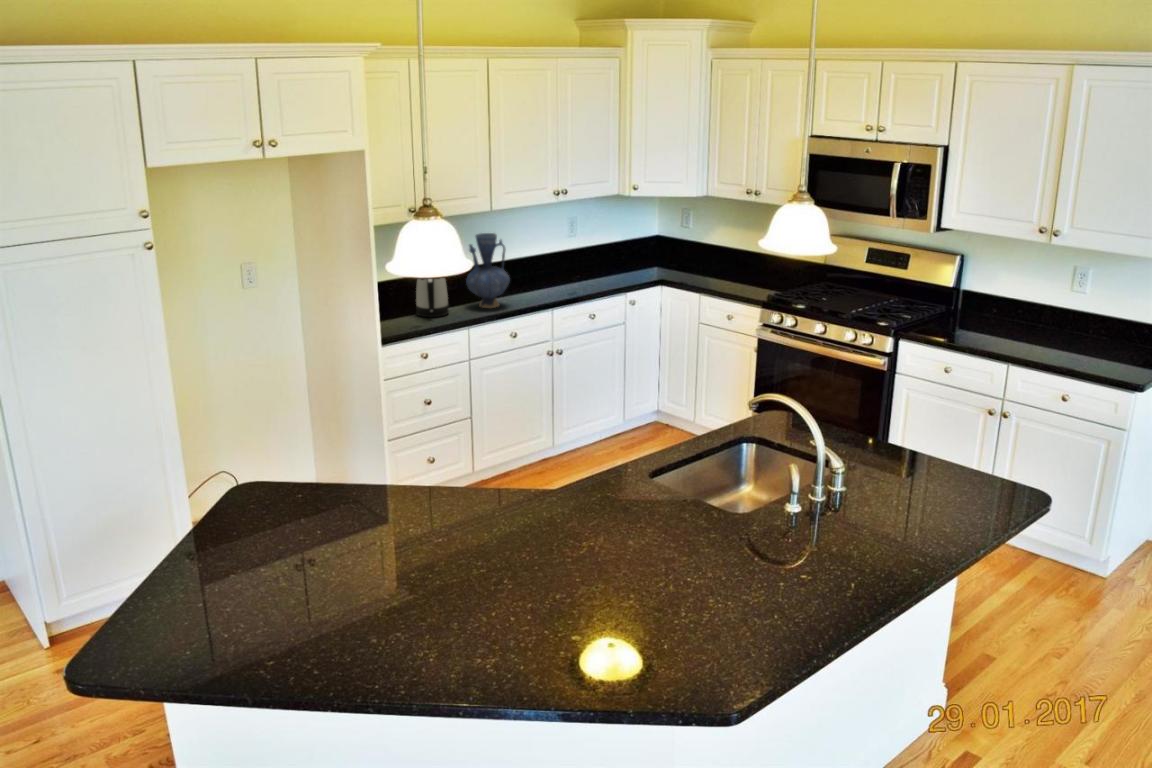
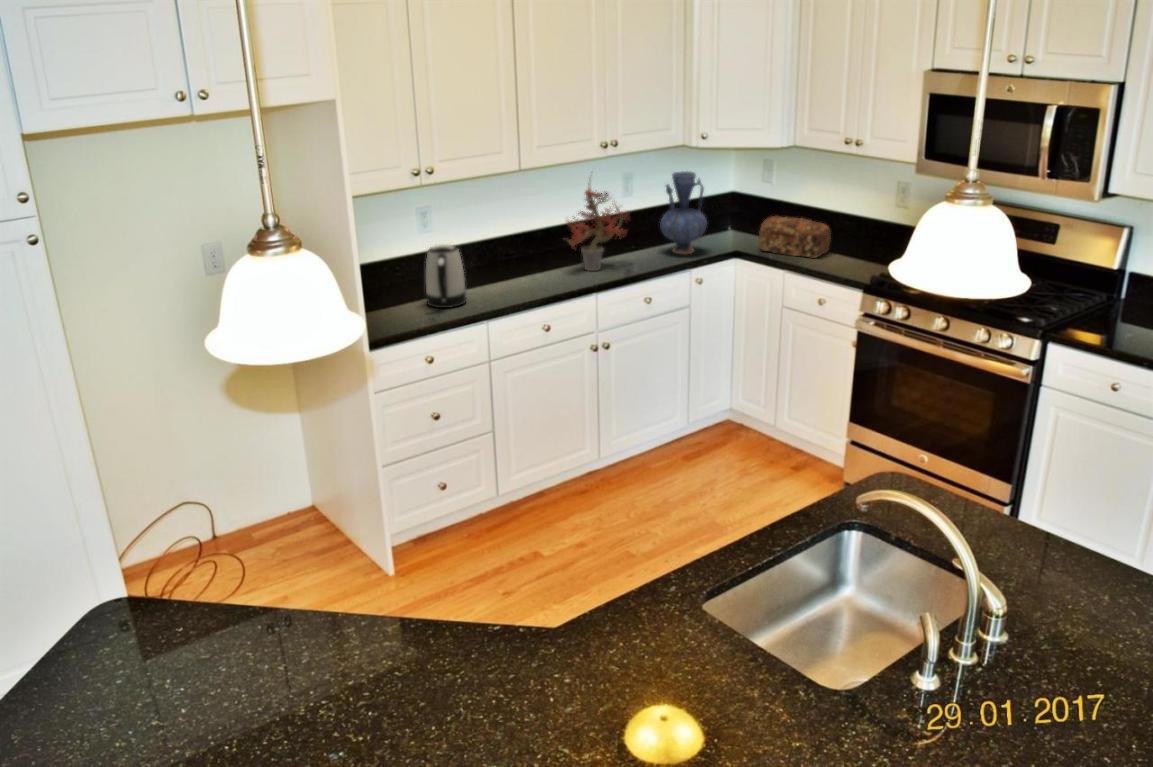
potted plant: none [524,213,578,293] -> present [568,187,628,271]
vase: present [466,233,510,308] -> present [660,171,707,254]
bread loaf: none [680,252,737,284] -> present [759,216,831,258]

